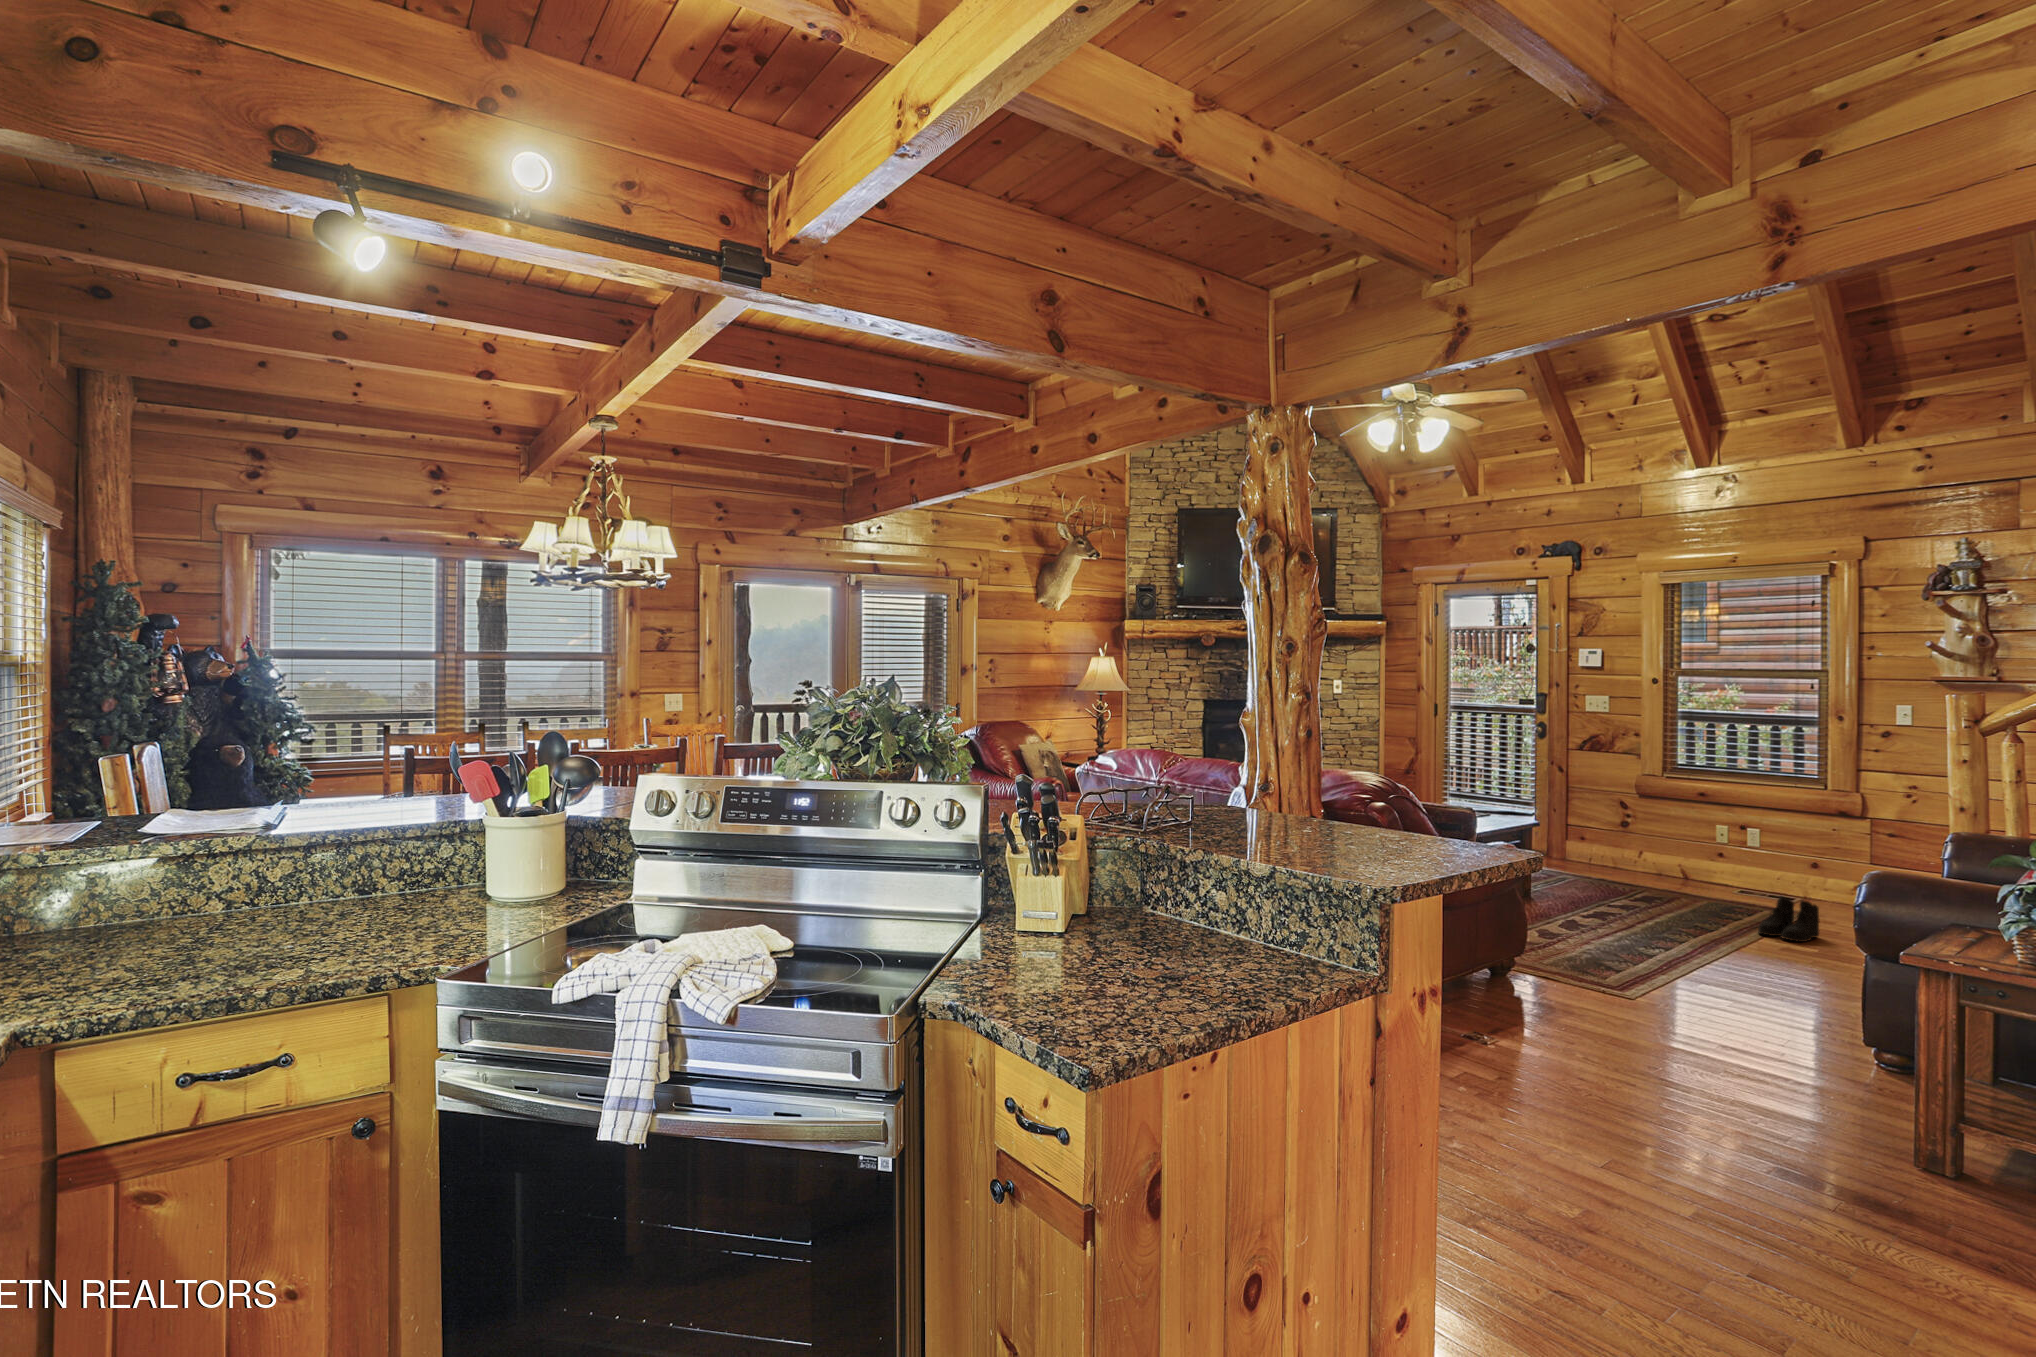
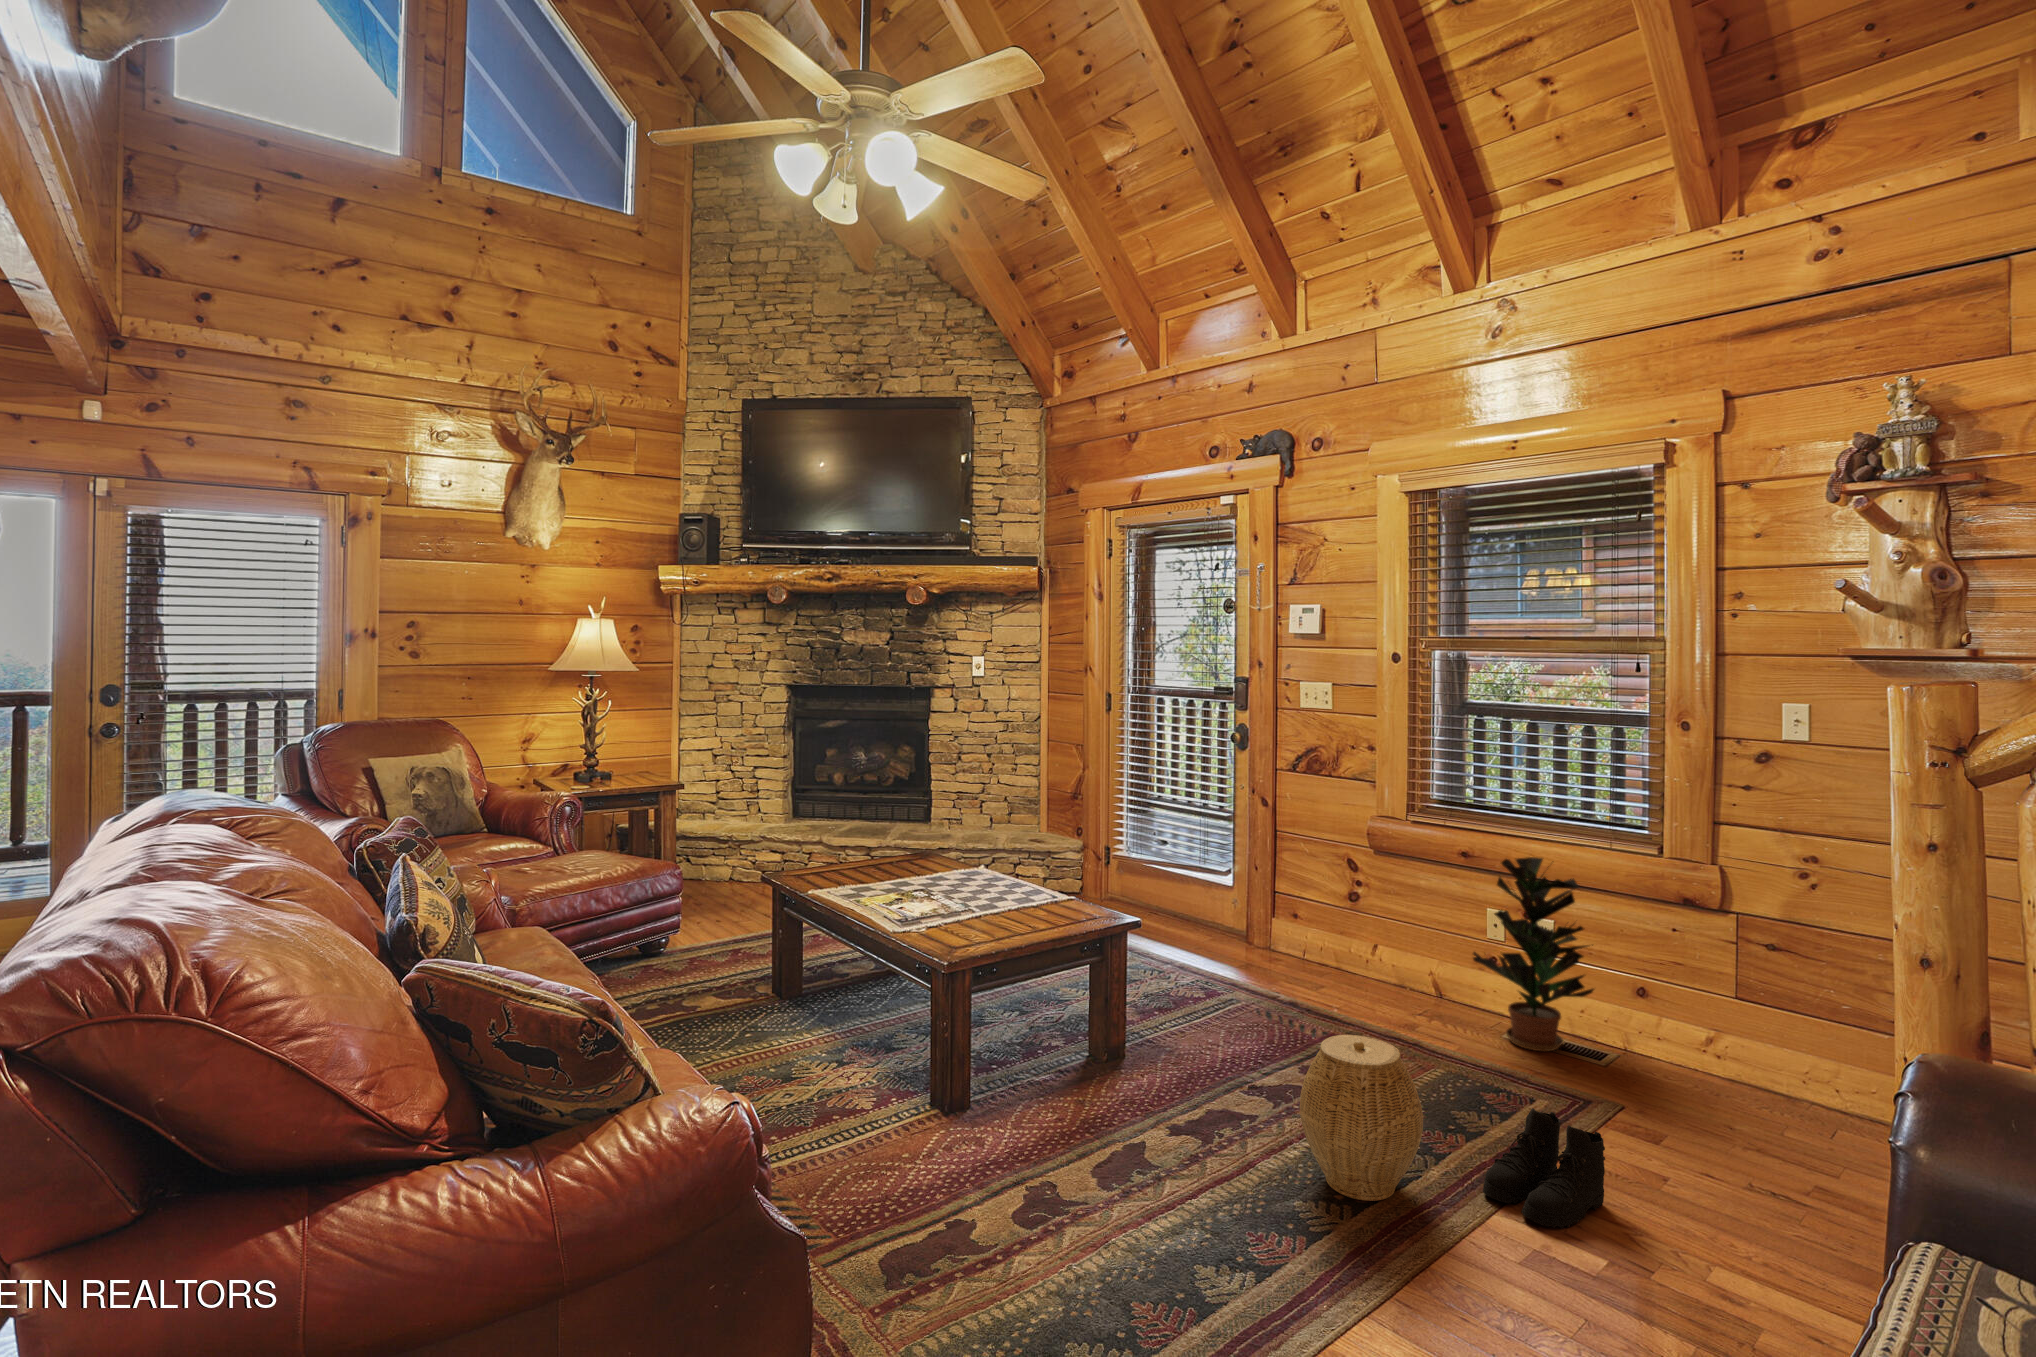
potted plant: none [1716,792,1794,897] -> present [1473,857,1594,1051]
woven basket: none [1662,862,1729,935] -> present [1300,1035,1423,1201]

